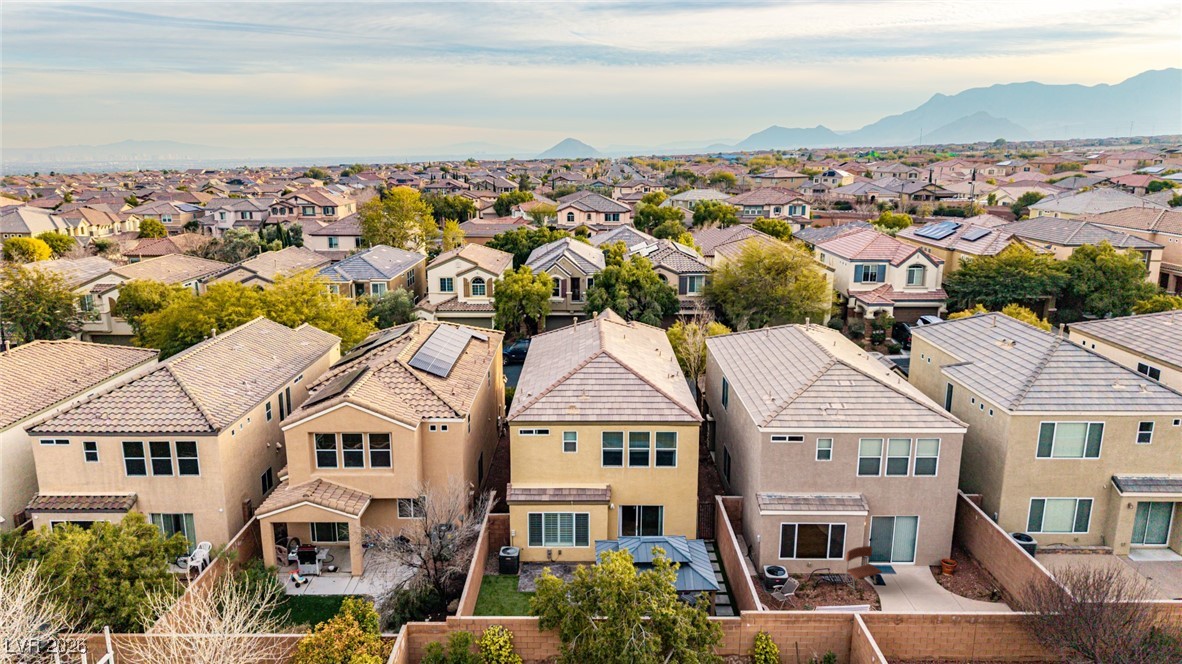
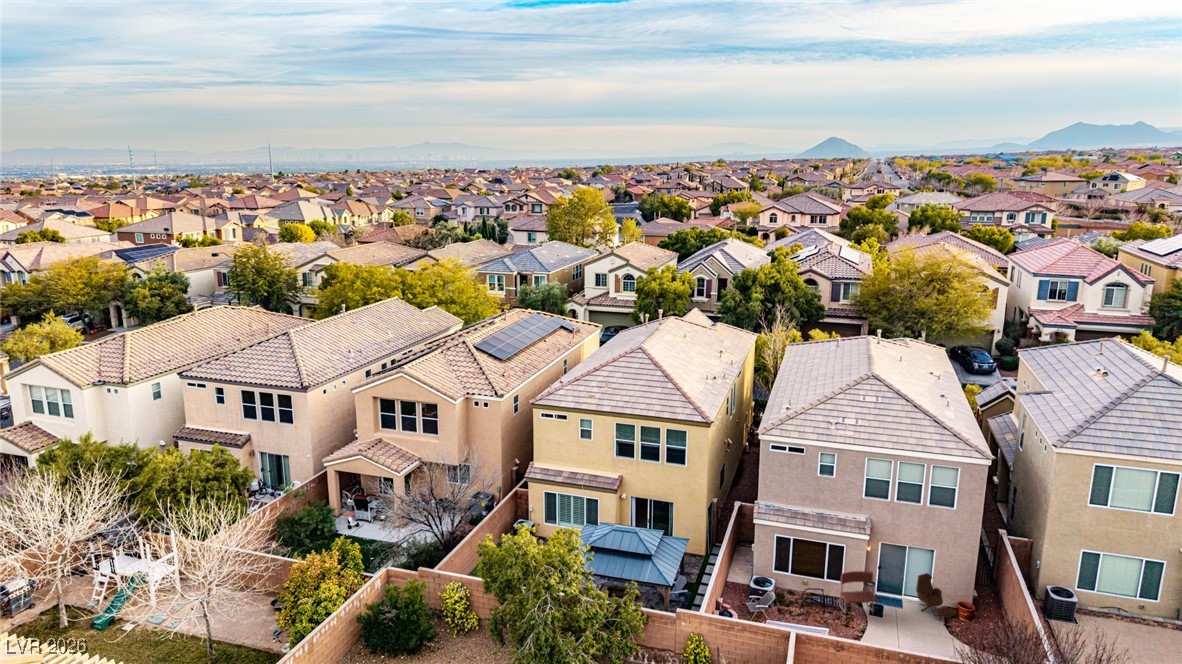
lounge chair: none [905,538,940,581] -> present [916,573,953,618]

